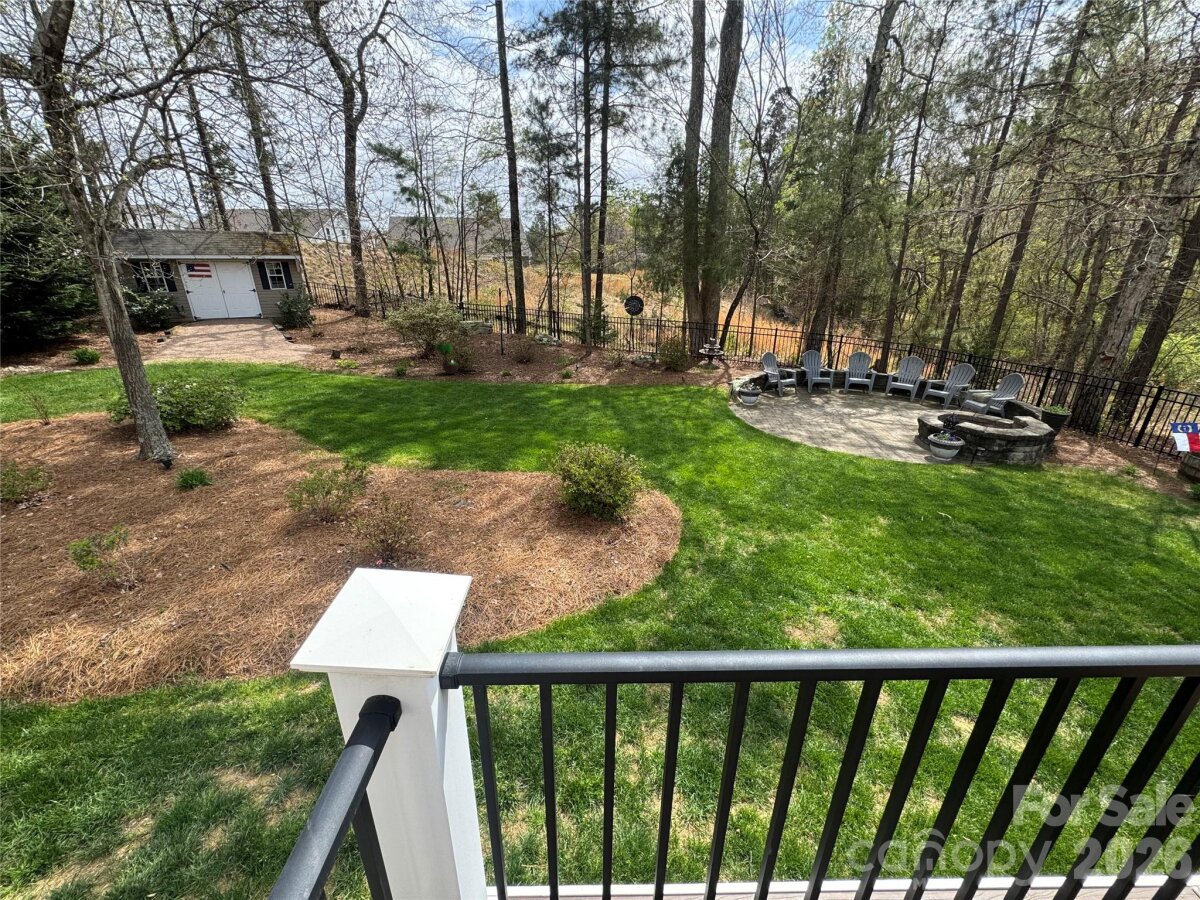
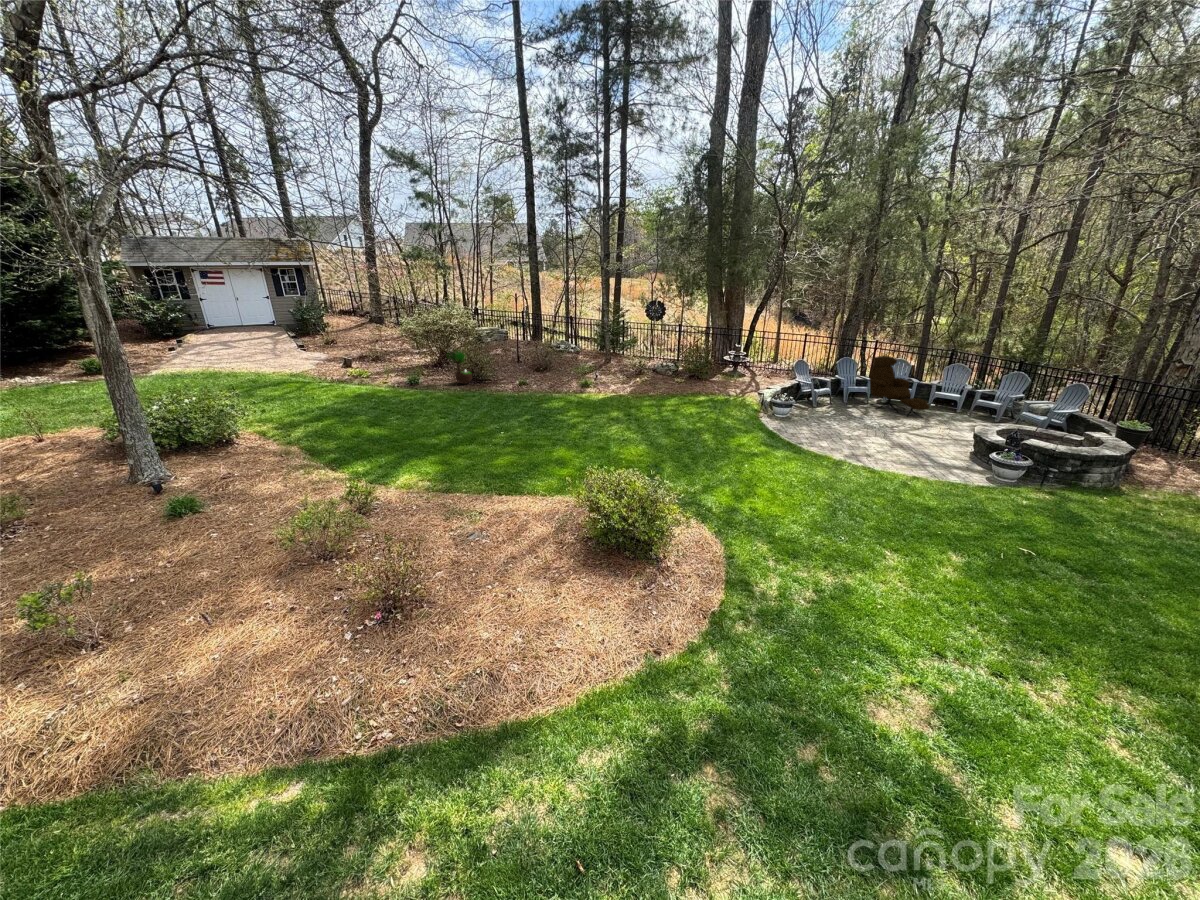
lounge chair: none [831,349,885,406] -> present [869,356,930,416]

